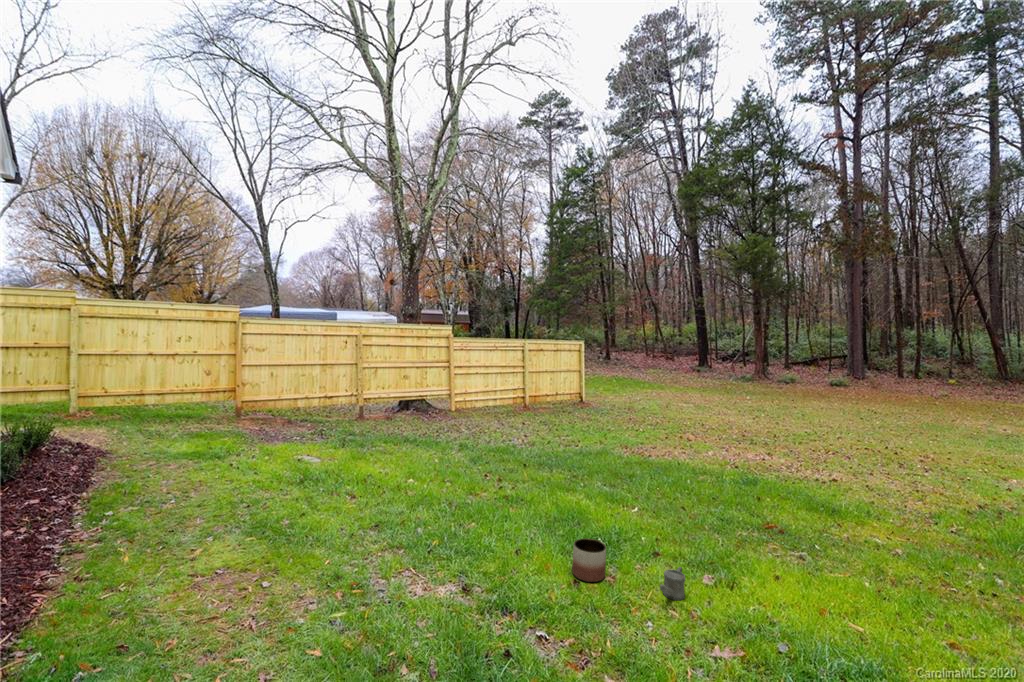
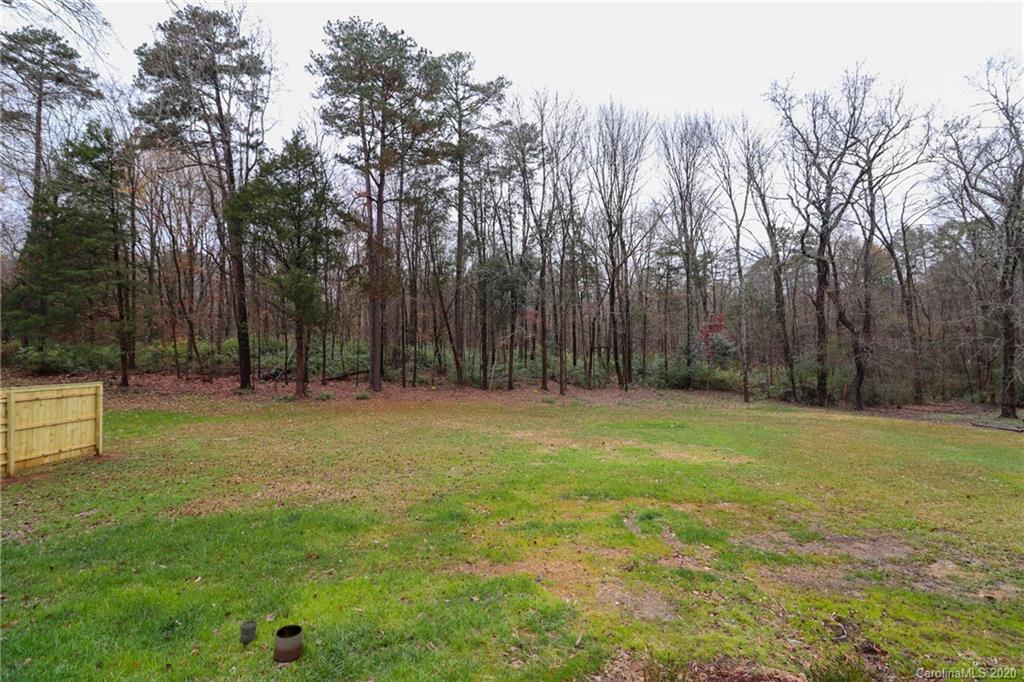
planter: present [572,538,606,582] -> present [274,624,303,661]

